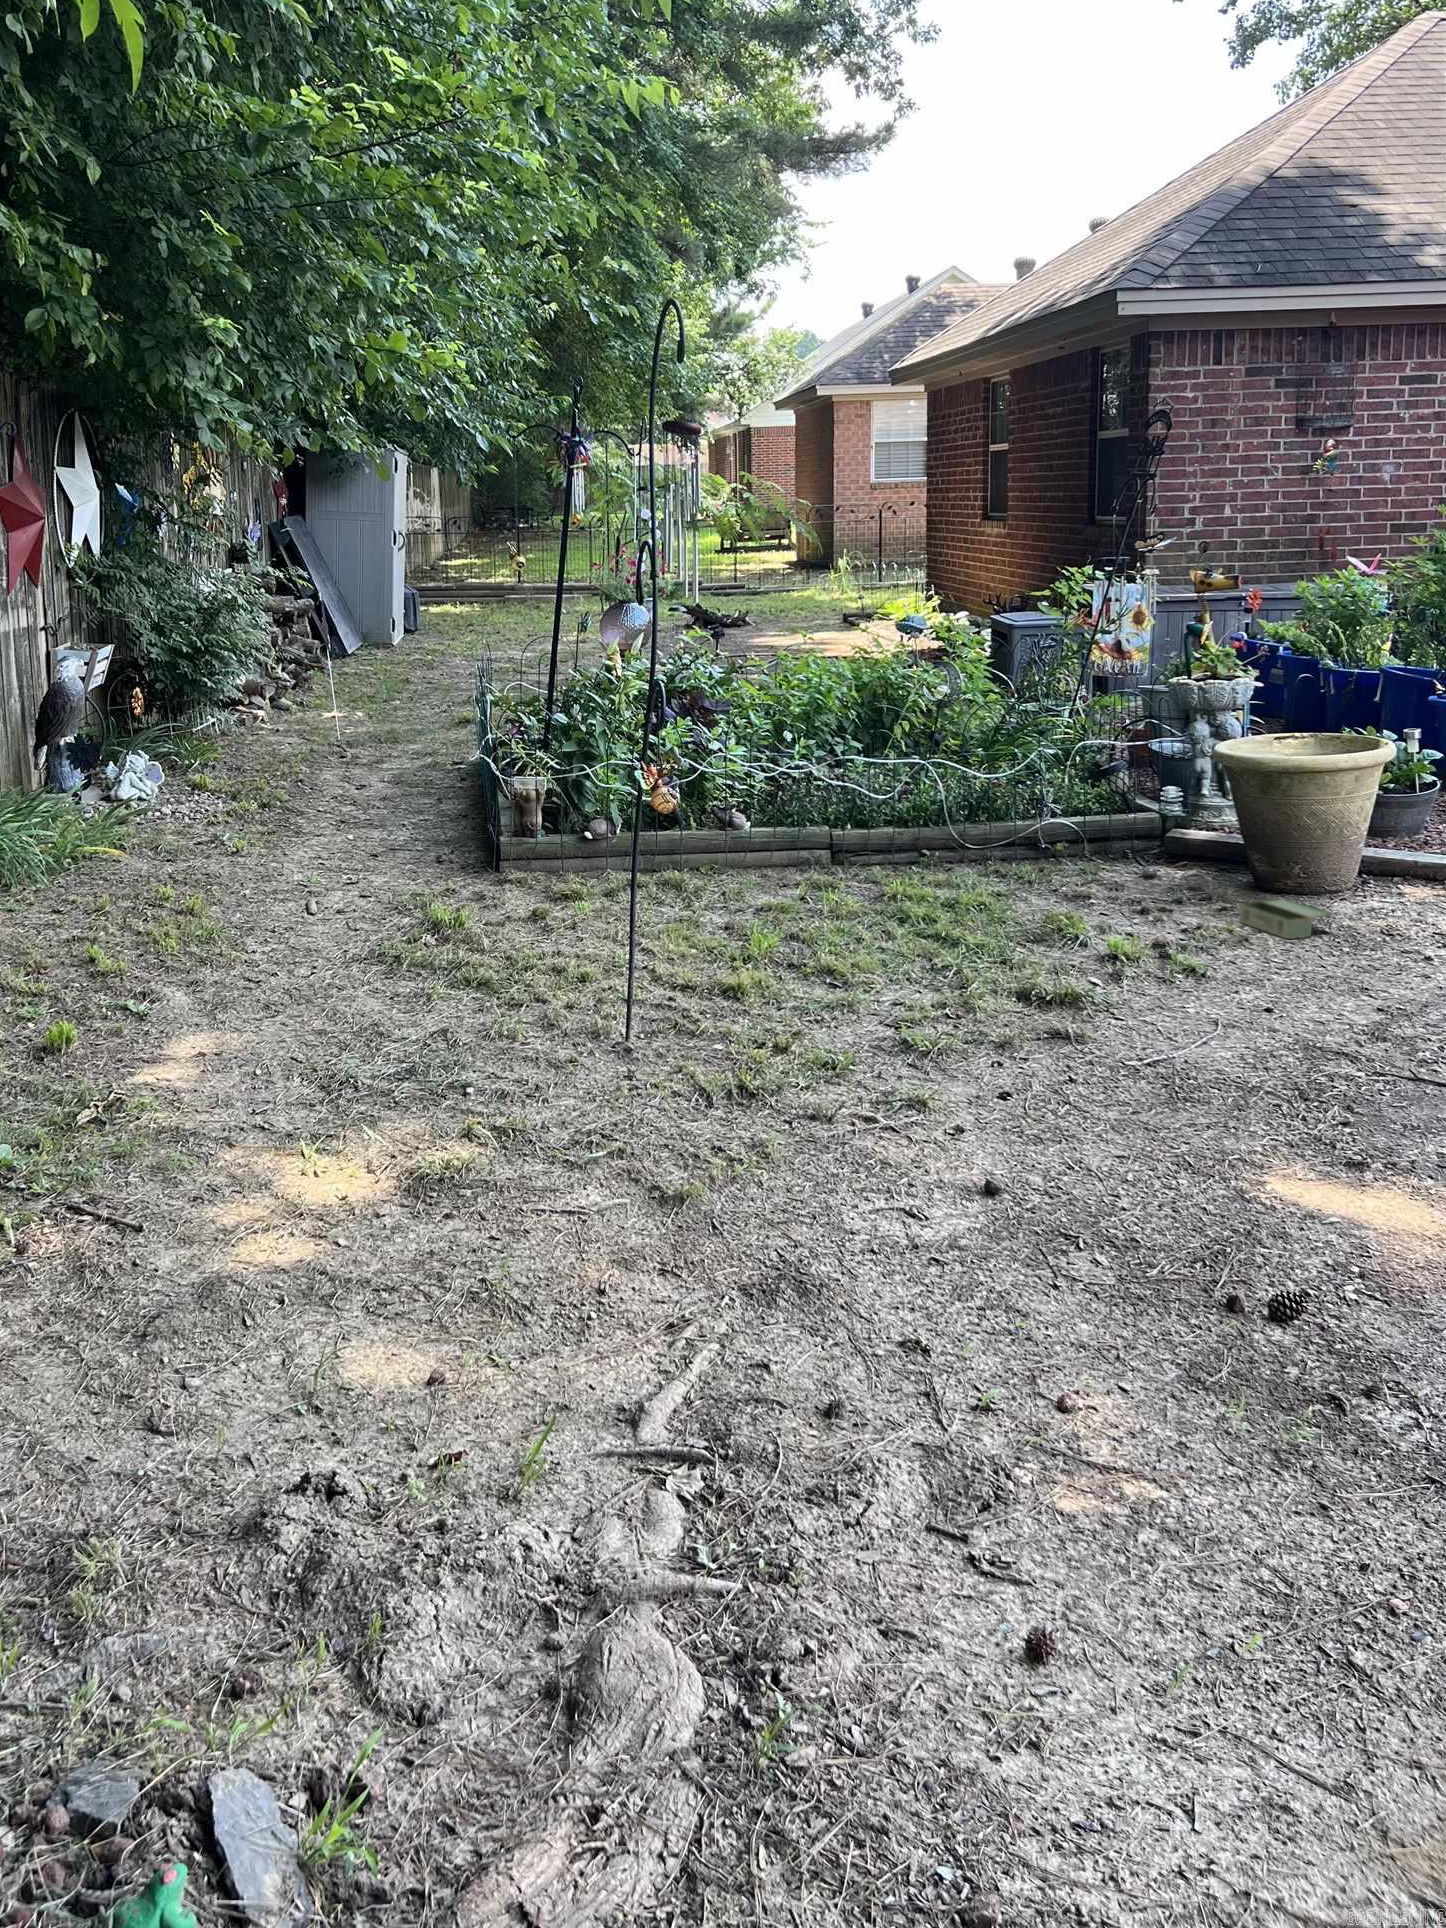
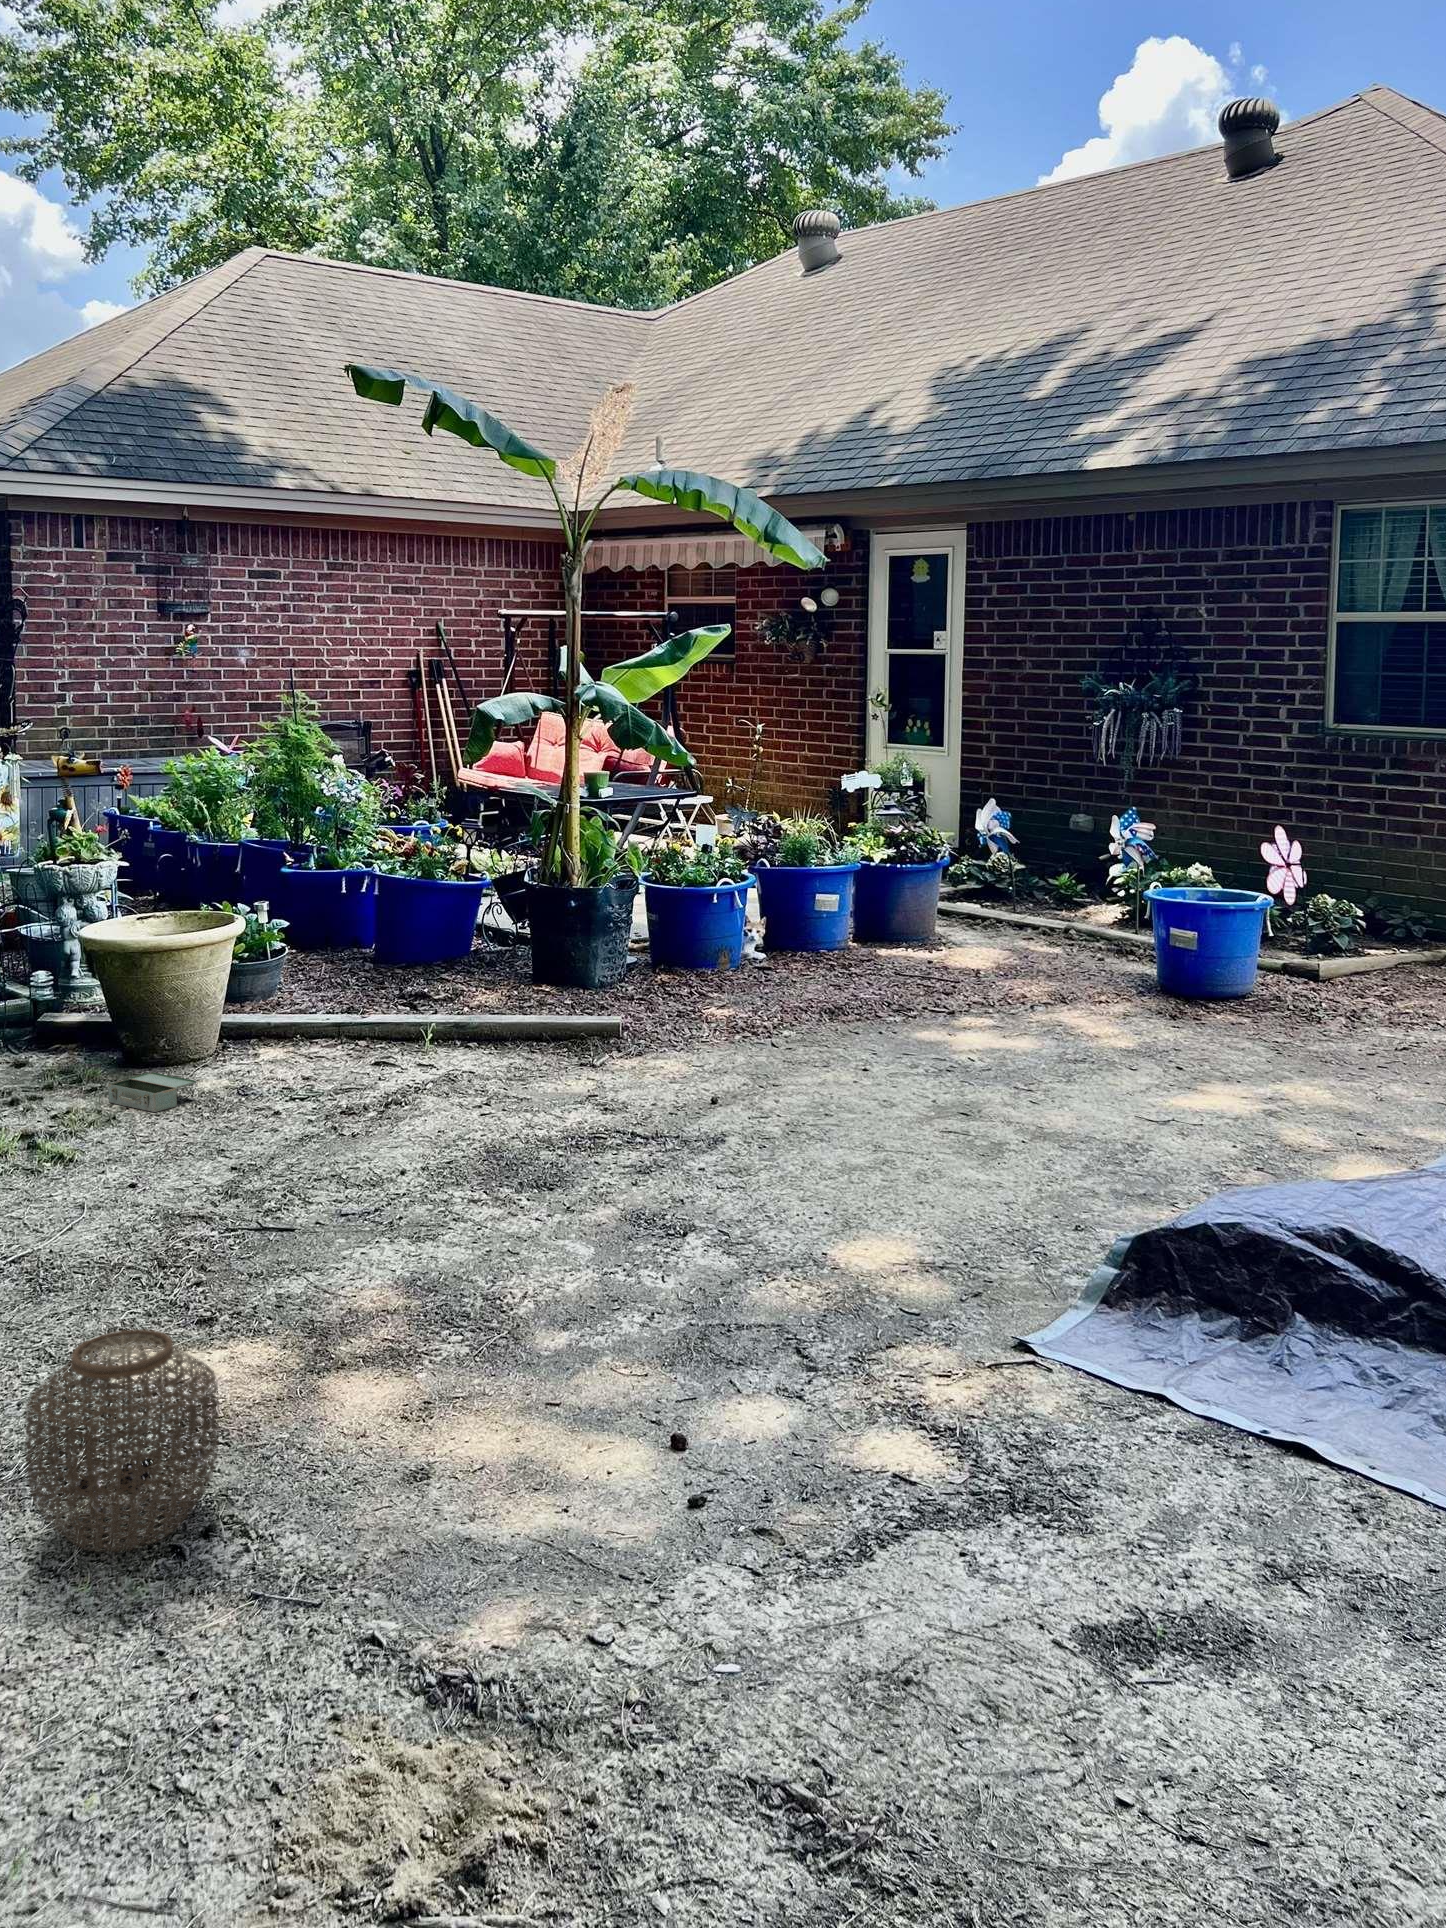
woven basket: none [1180,1158,1389,1387] -> present [25,1329,219,1552]

